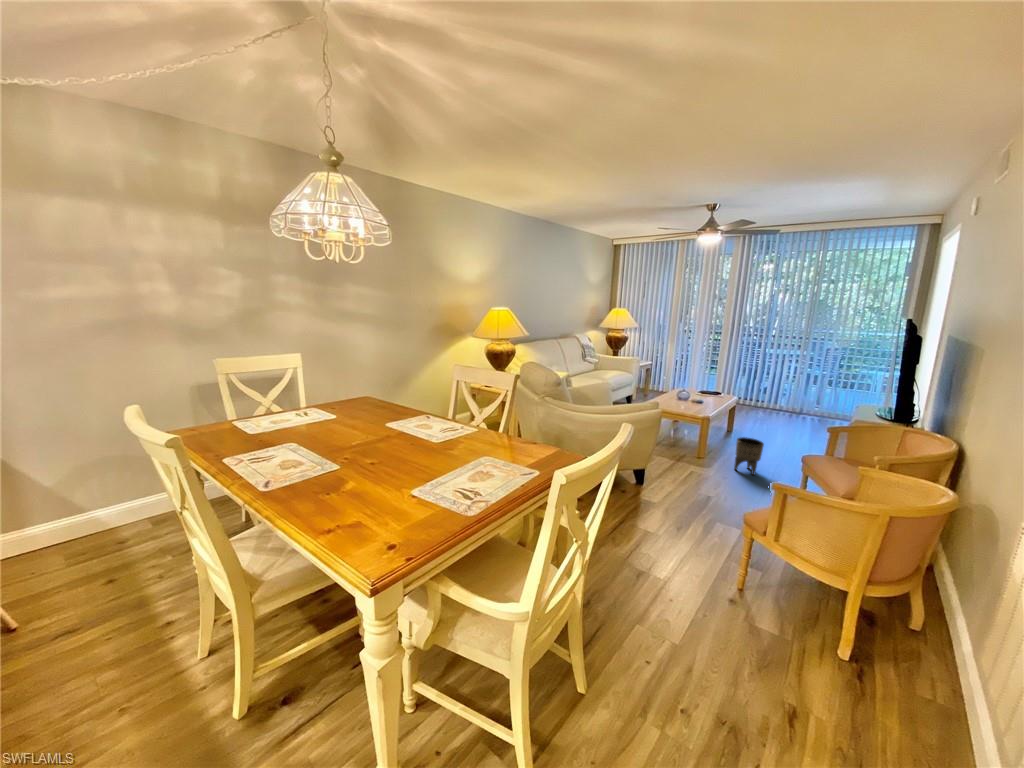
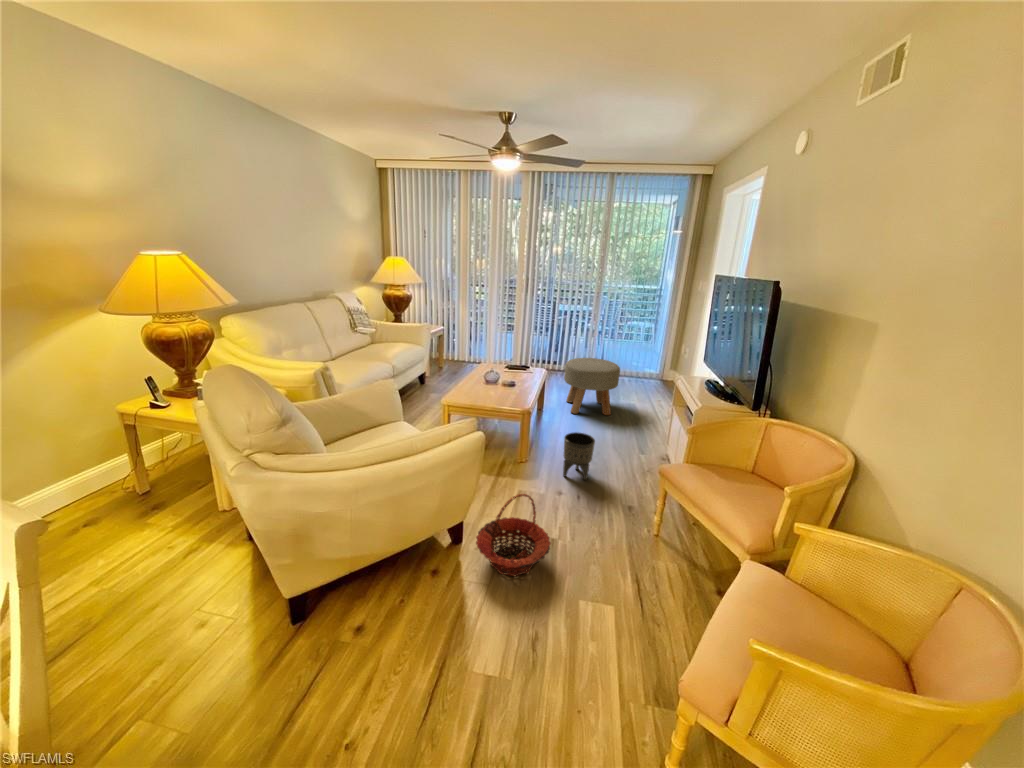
ottoman: none [754,391,812,442] -> present [564,358,620,415]
basket: none [655,453,708,506] -> present [476,494,551,577]

